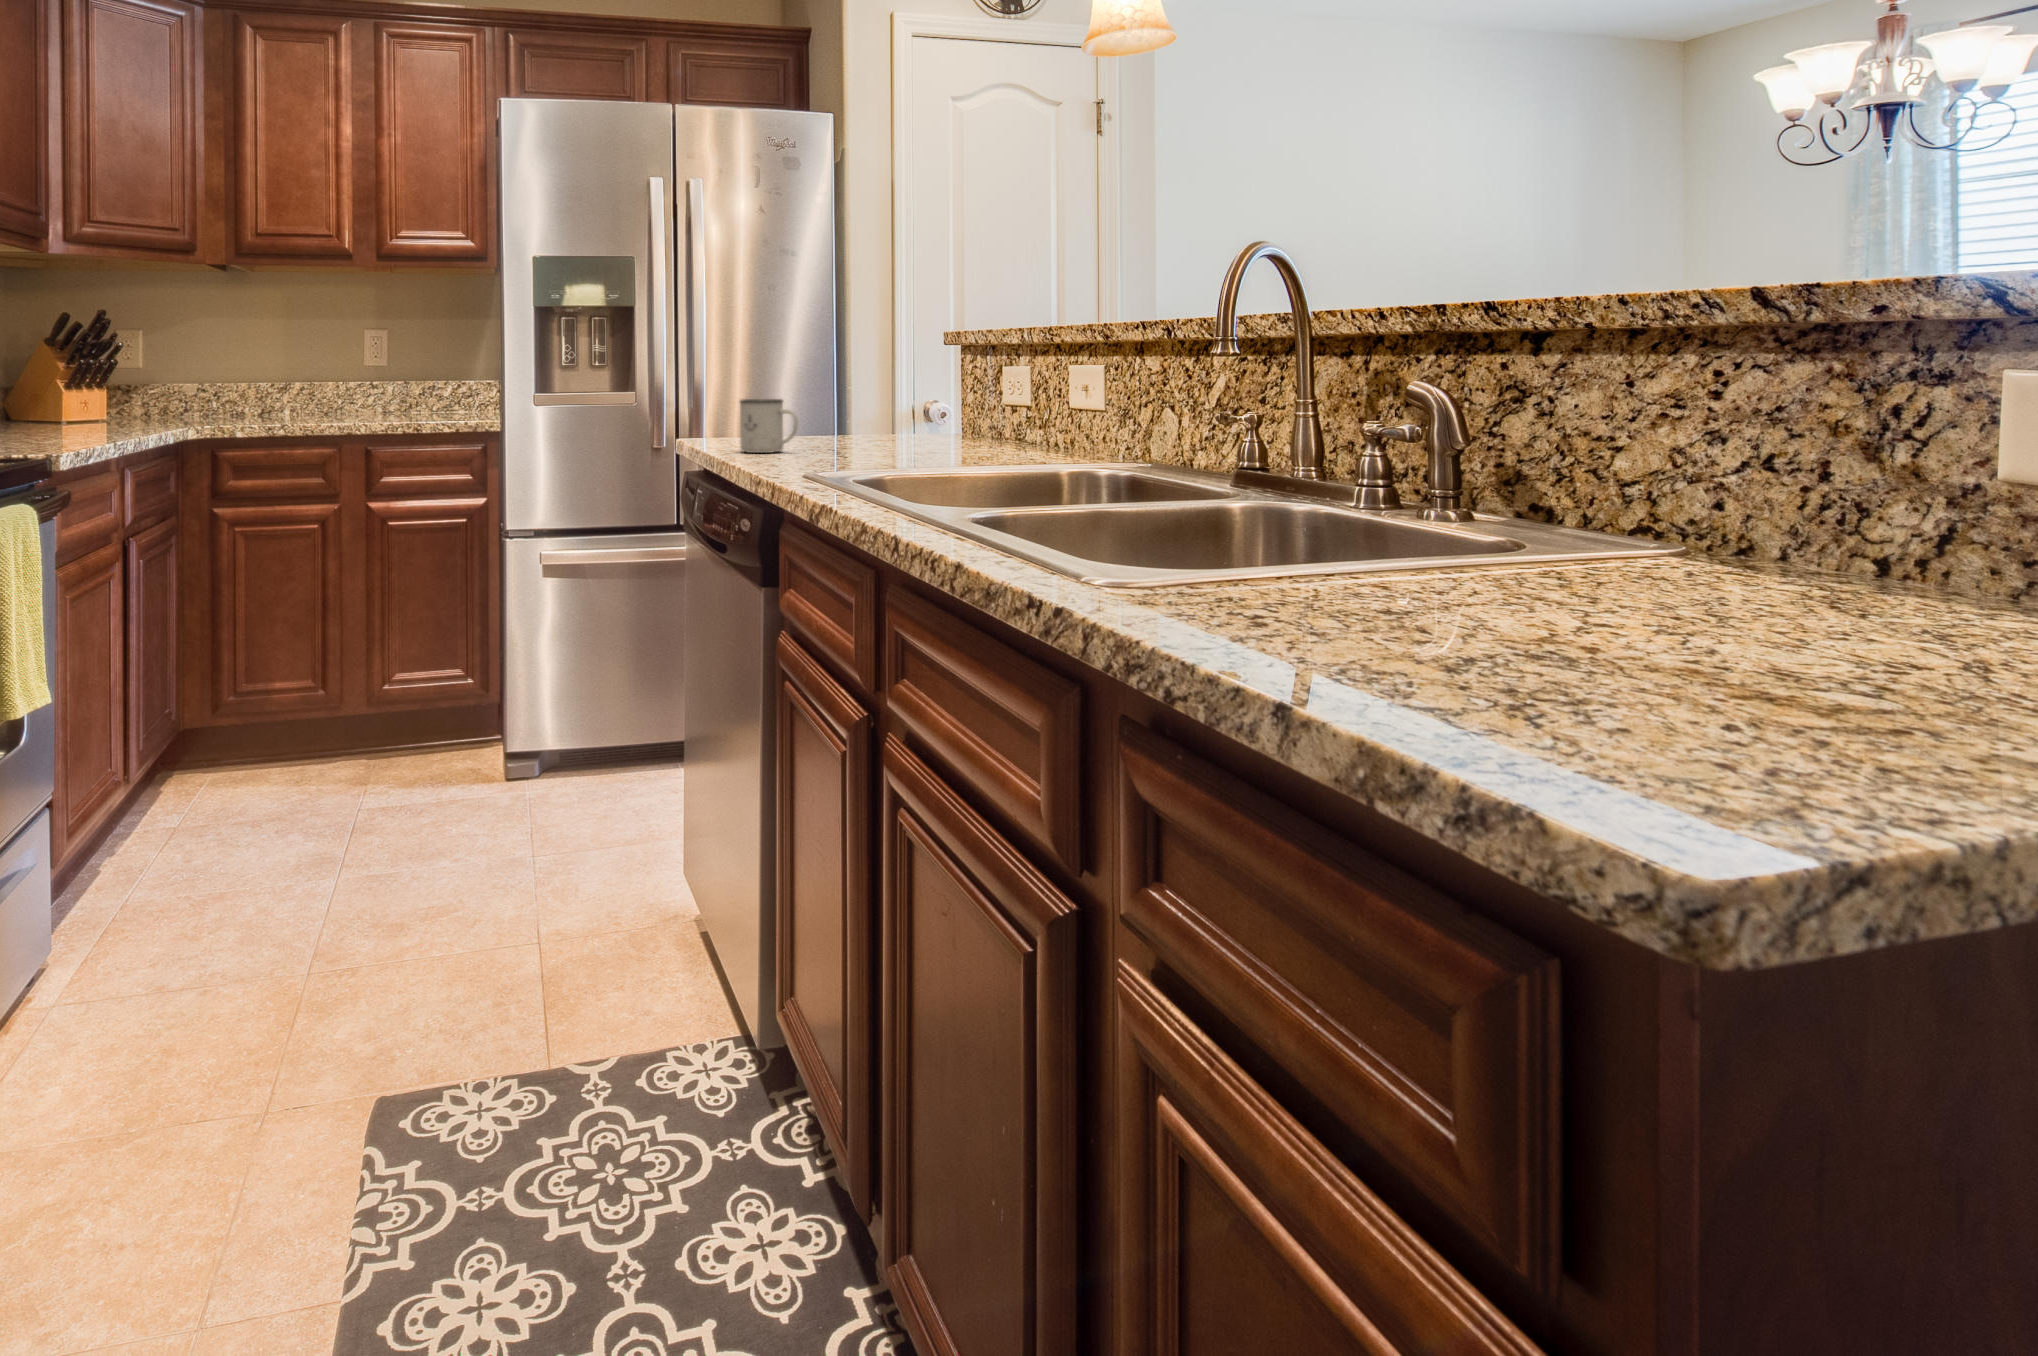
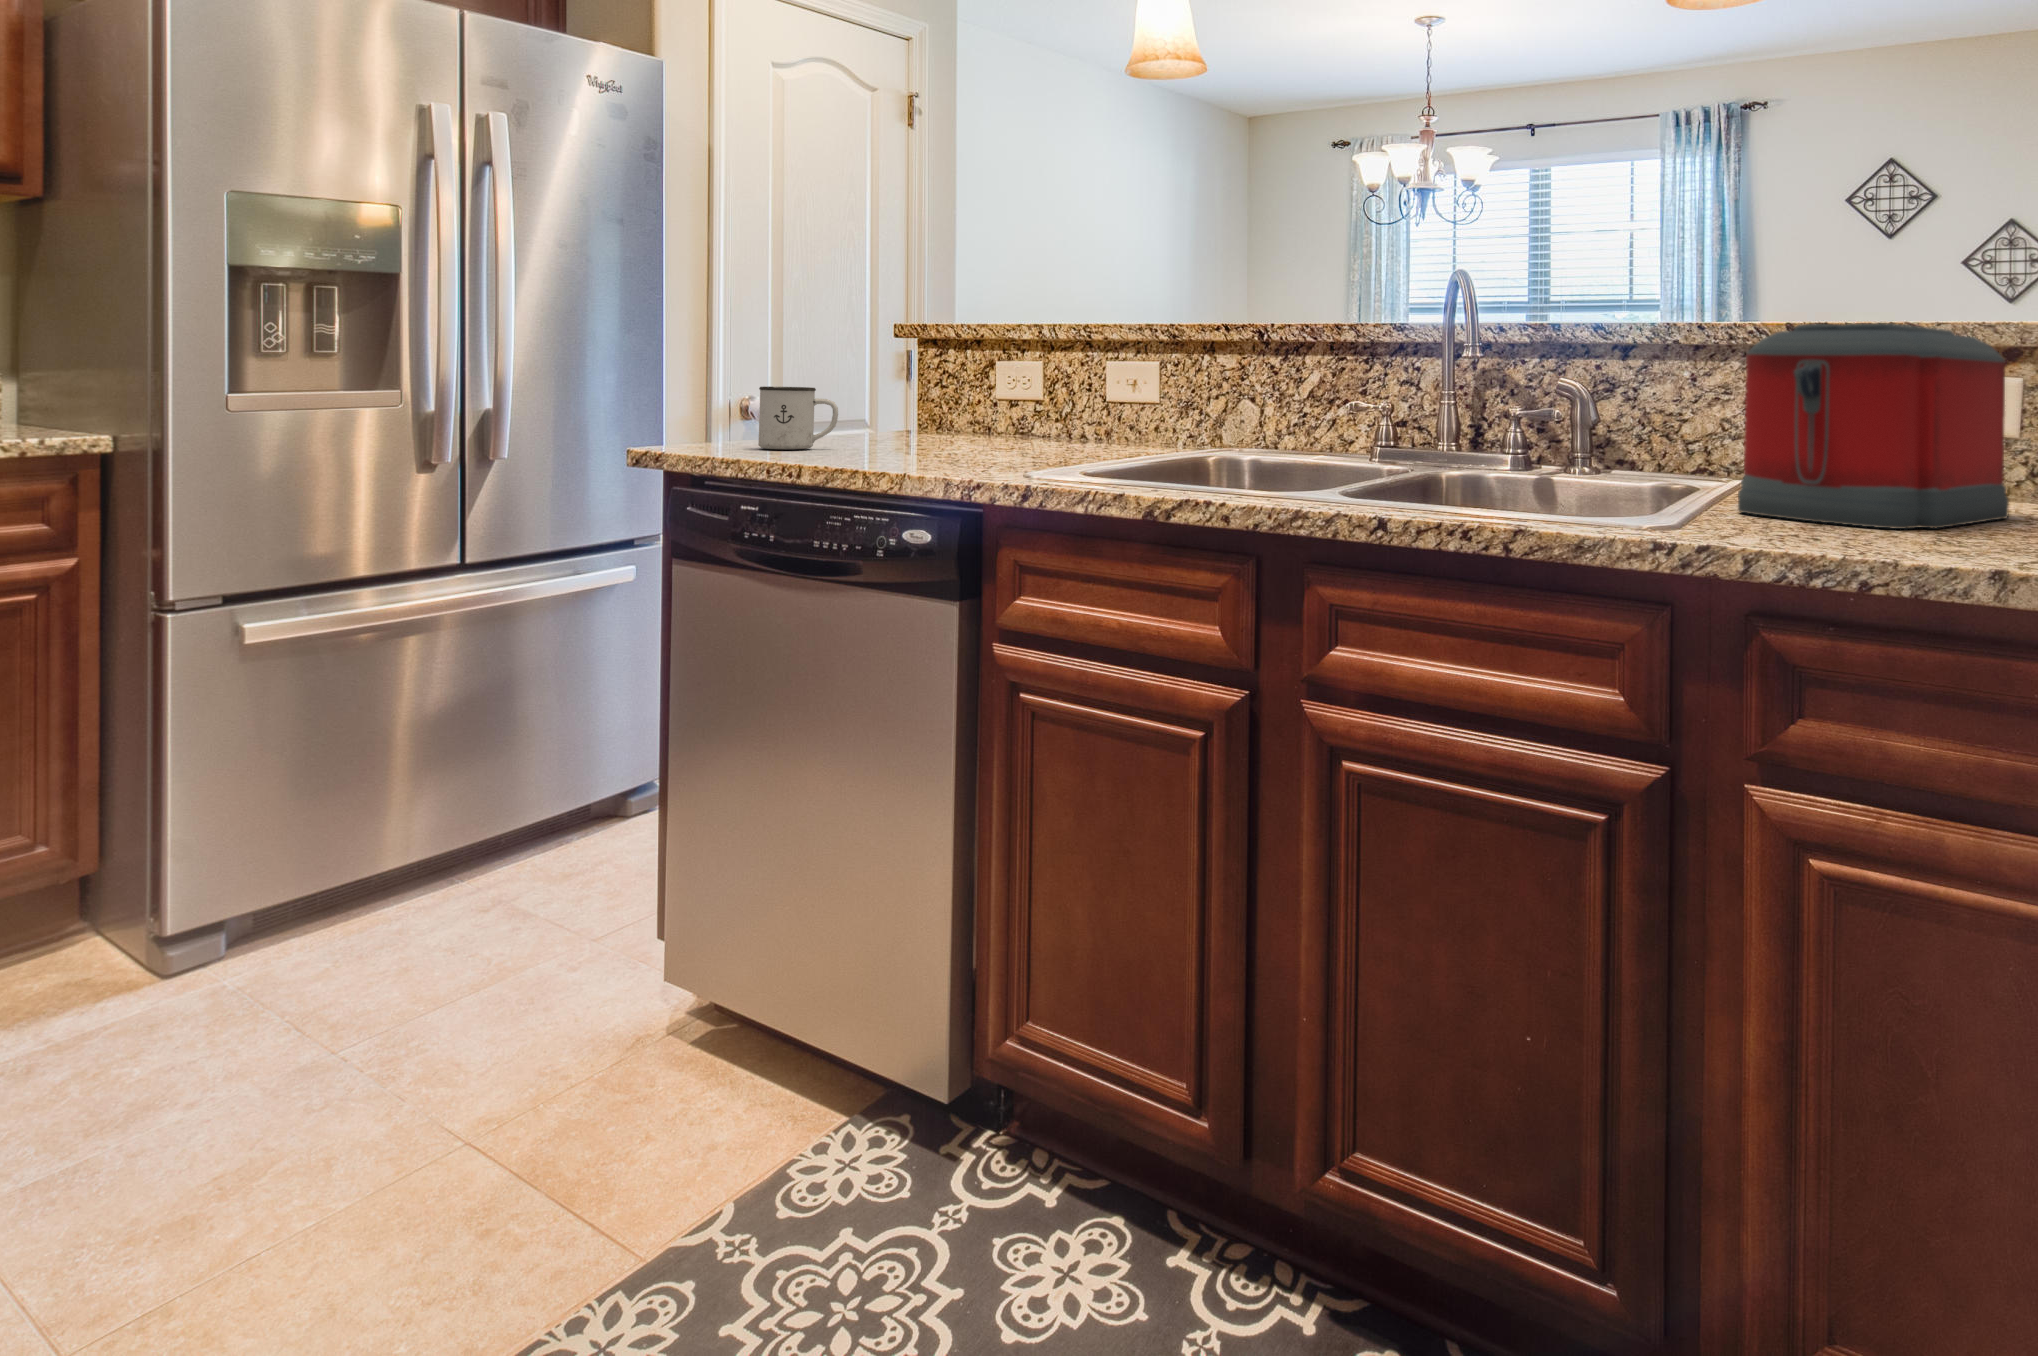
toaster: none [1279,301,1916,676] -> present [1738,323,2009,529]

